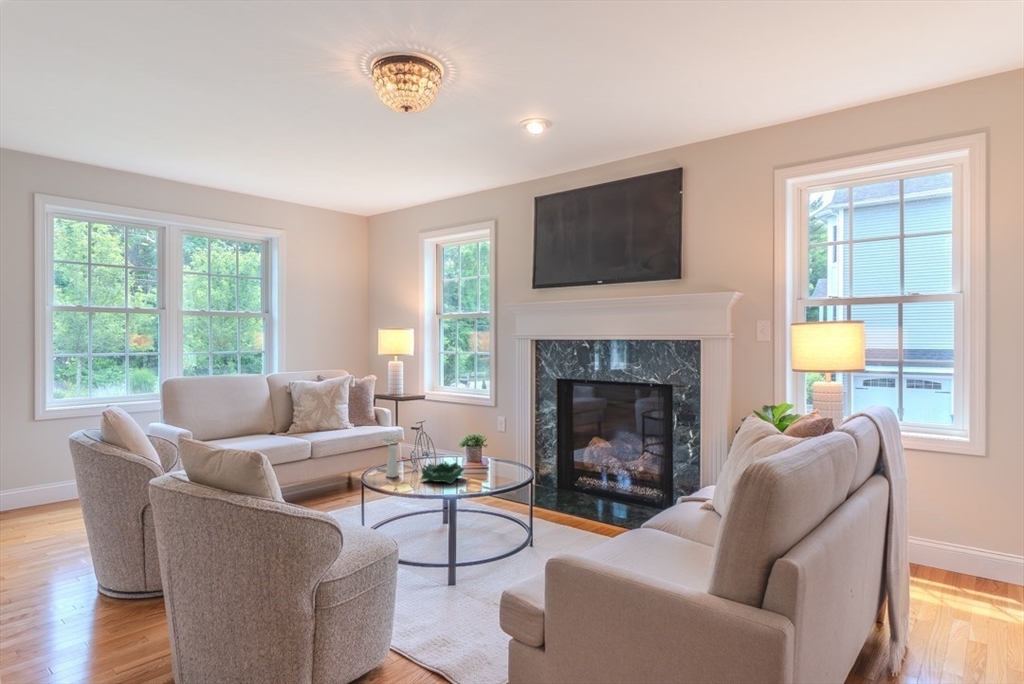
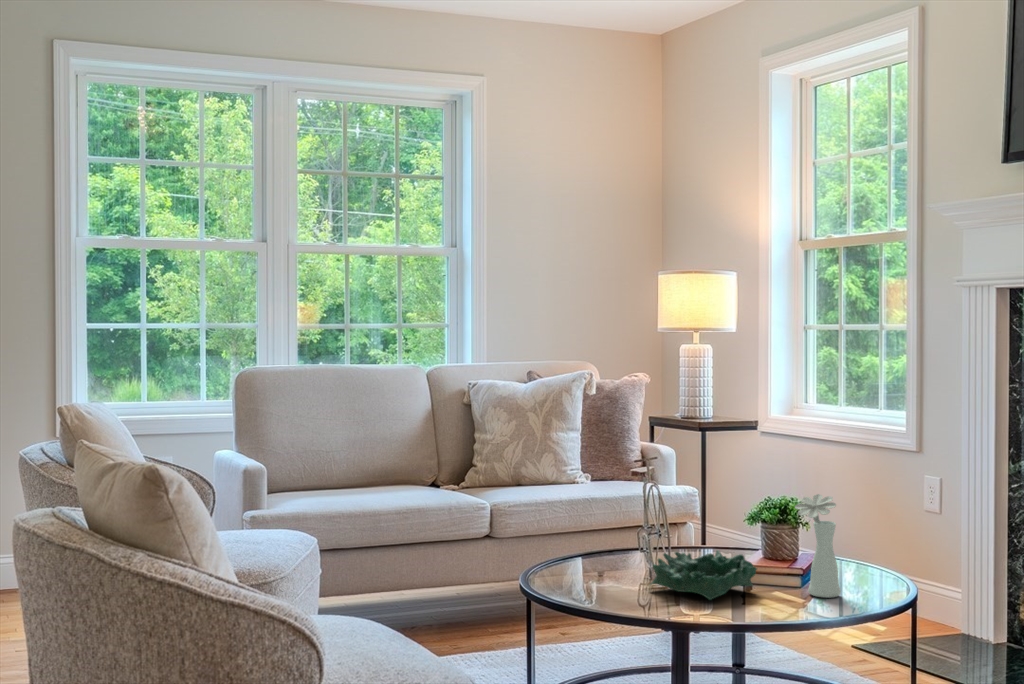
vase: present [381,435,399,478] -> present [795,494,841,598]

